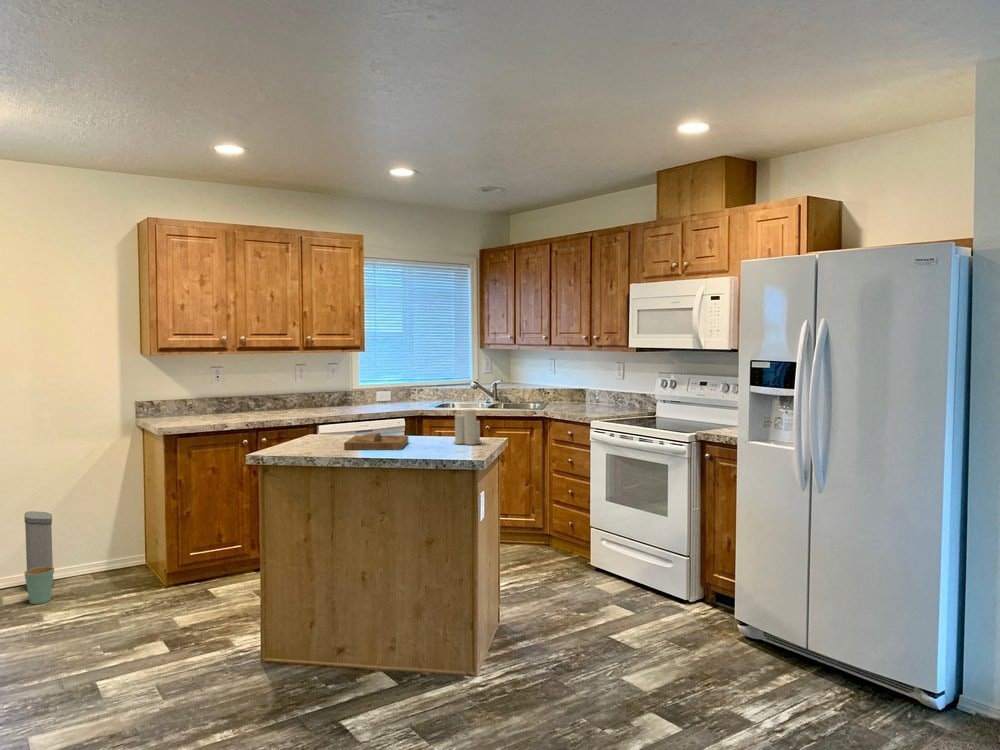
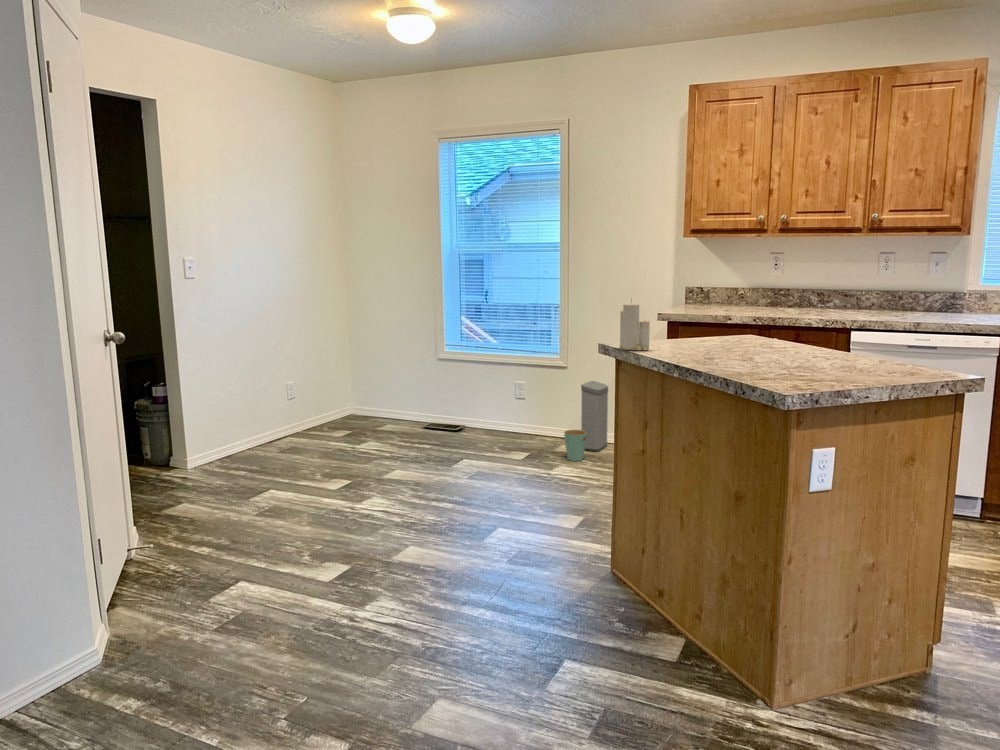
candle: present [454,409,481,445] -> present [620,303,650,350]
tray: present [344,433,408,450] -> none [684,338,795,363]

